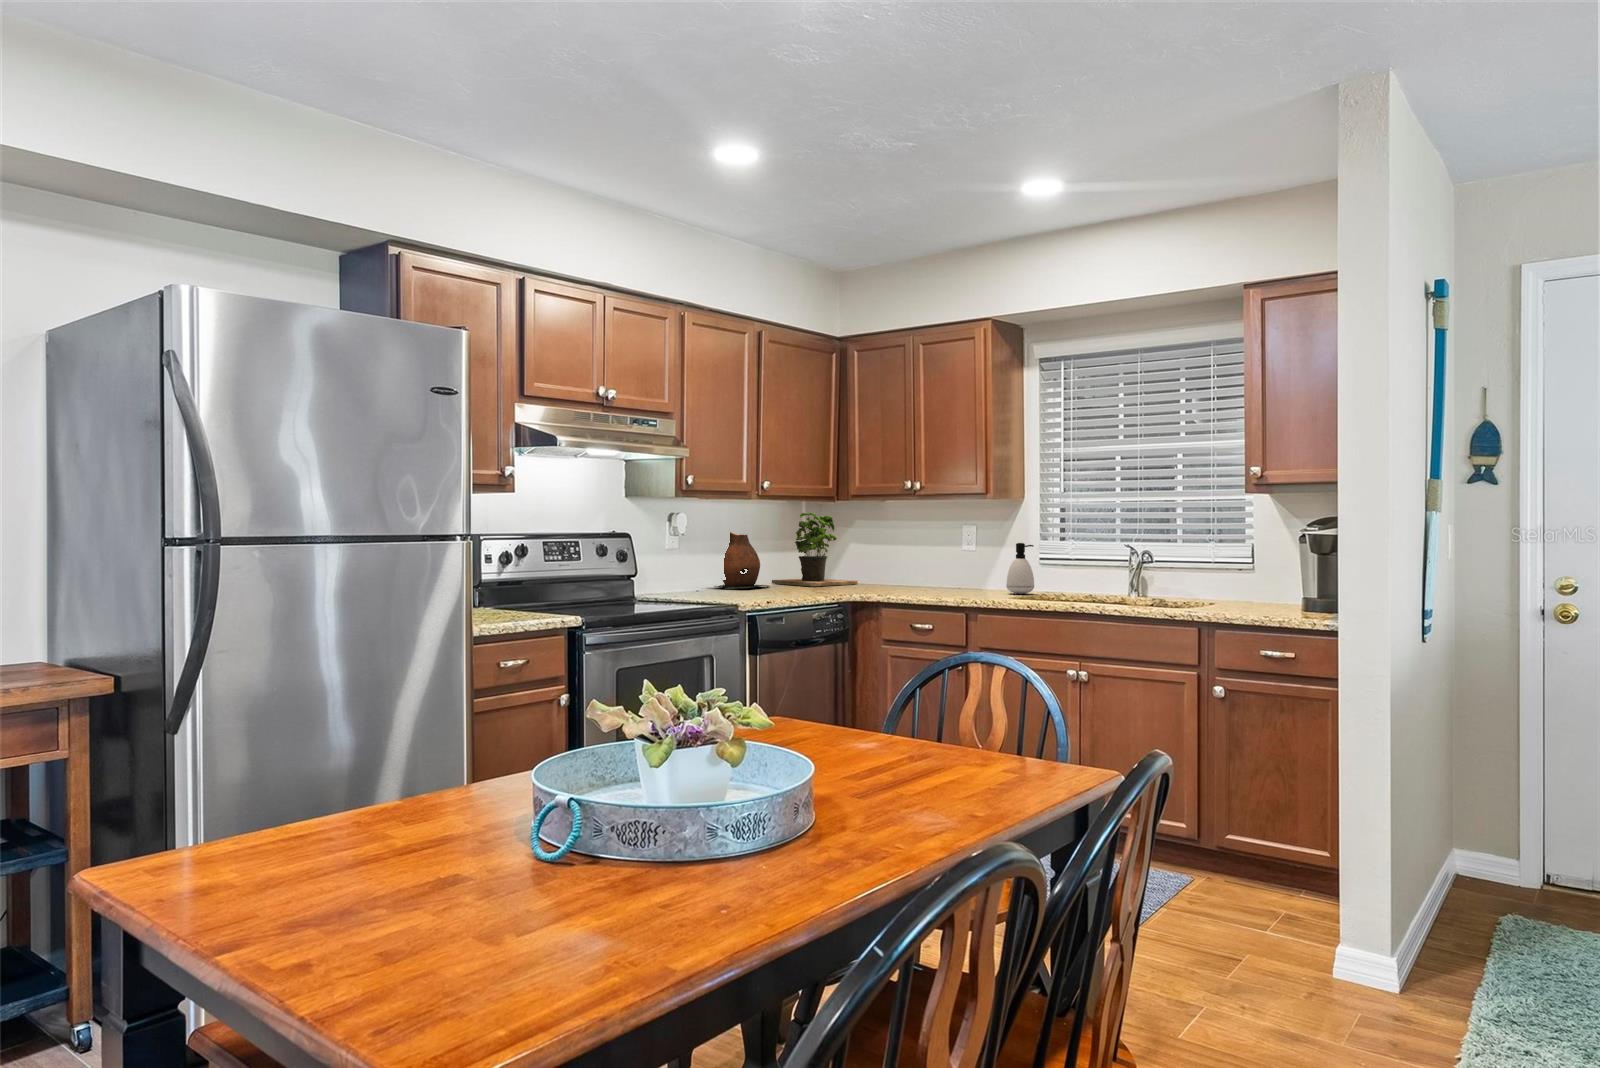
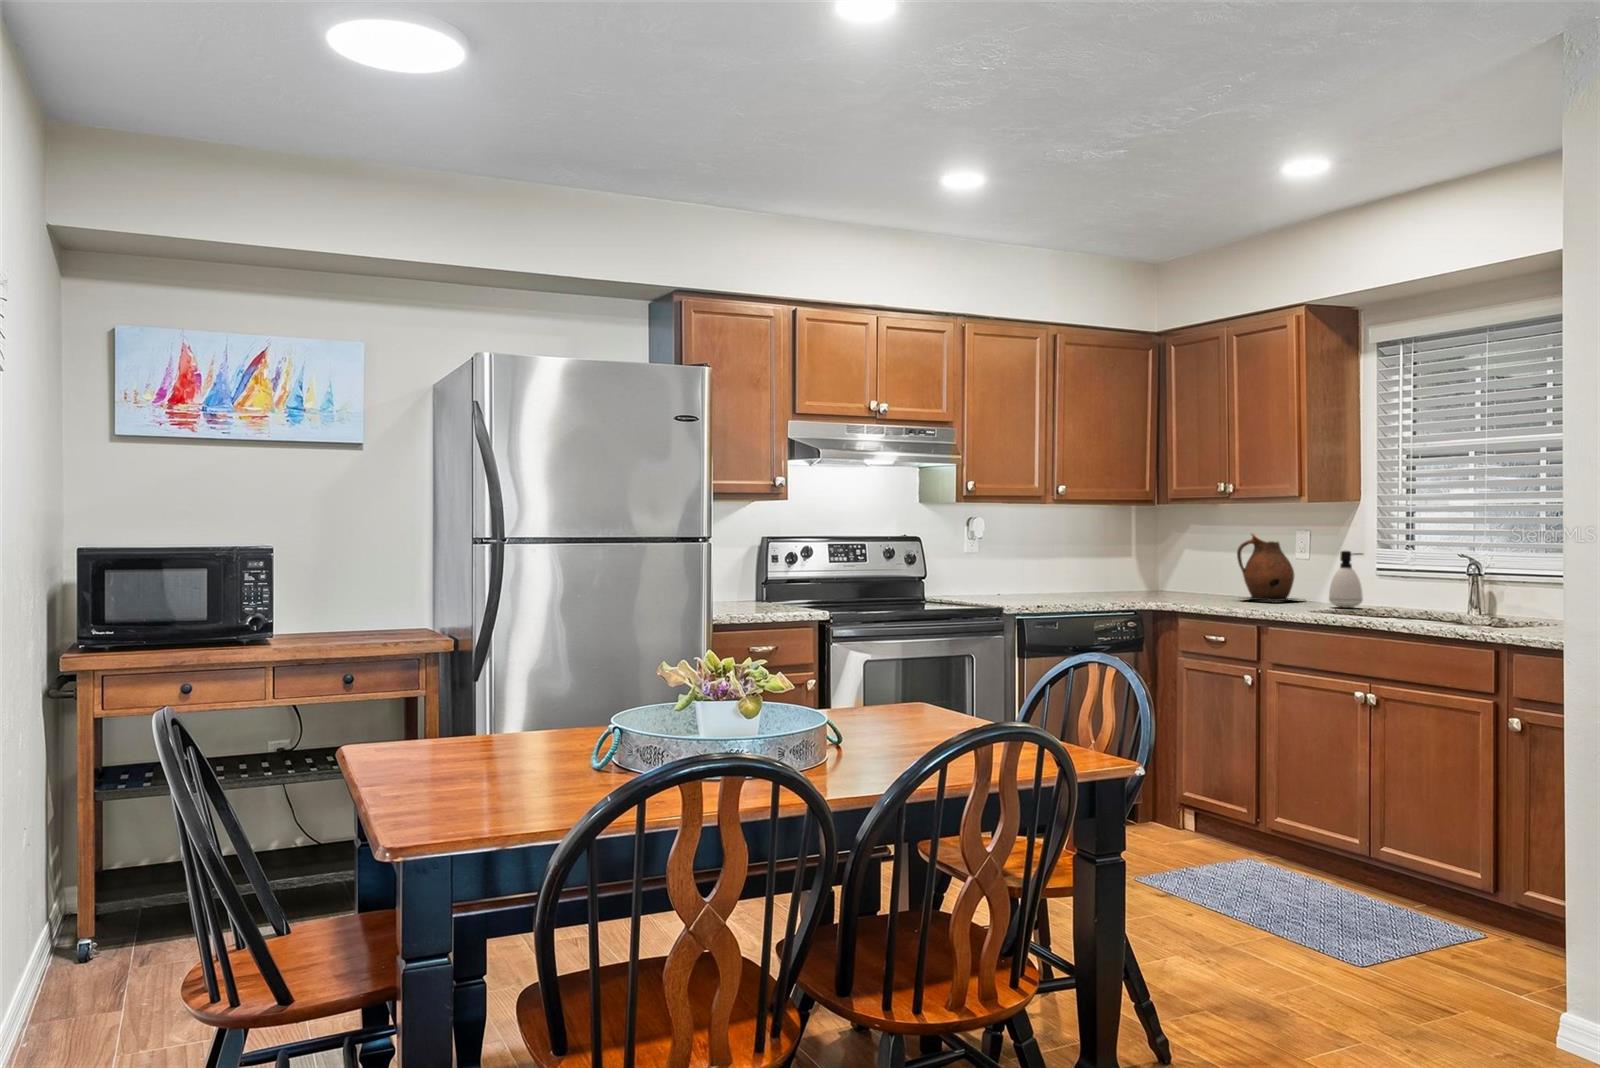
potted plant: present [772,513,858,586] -> none [1097,517,1188,594]
ceramic pitcher: present [714,532,770,589] -> present [1237,534,1299,601]

